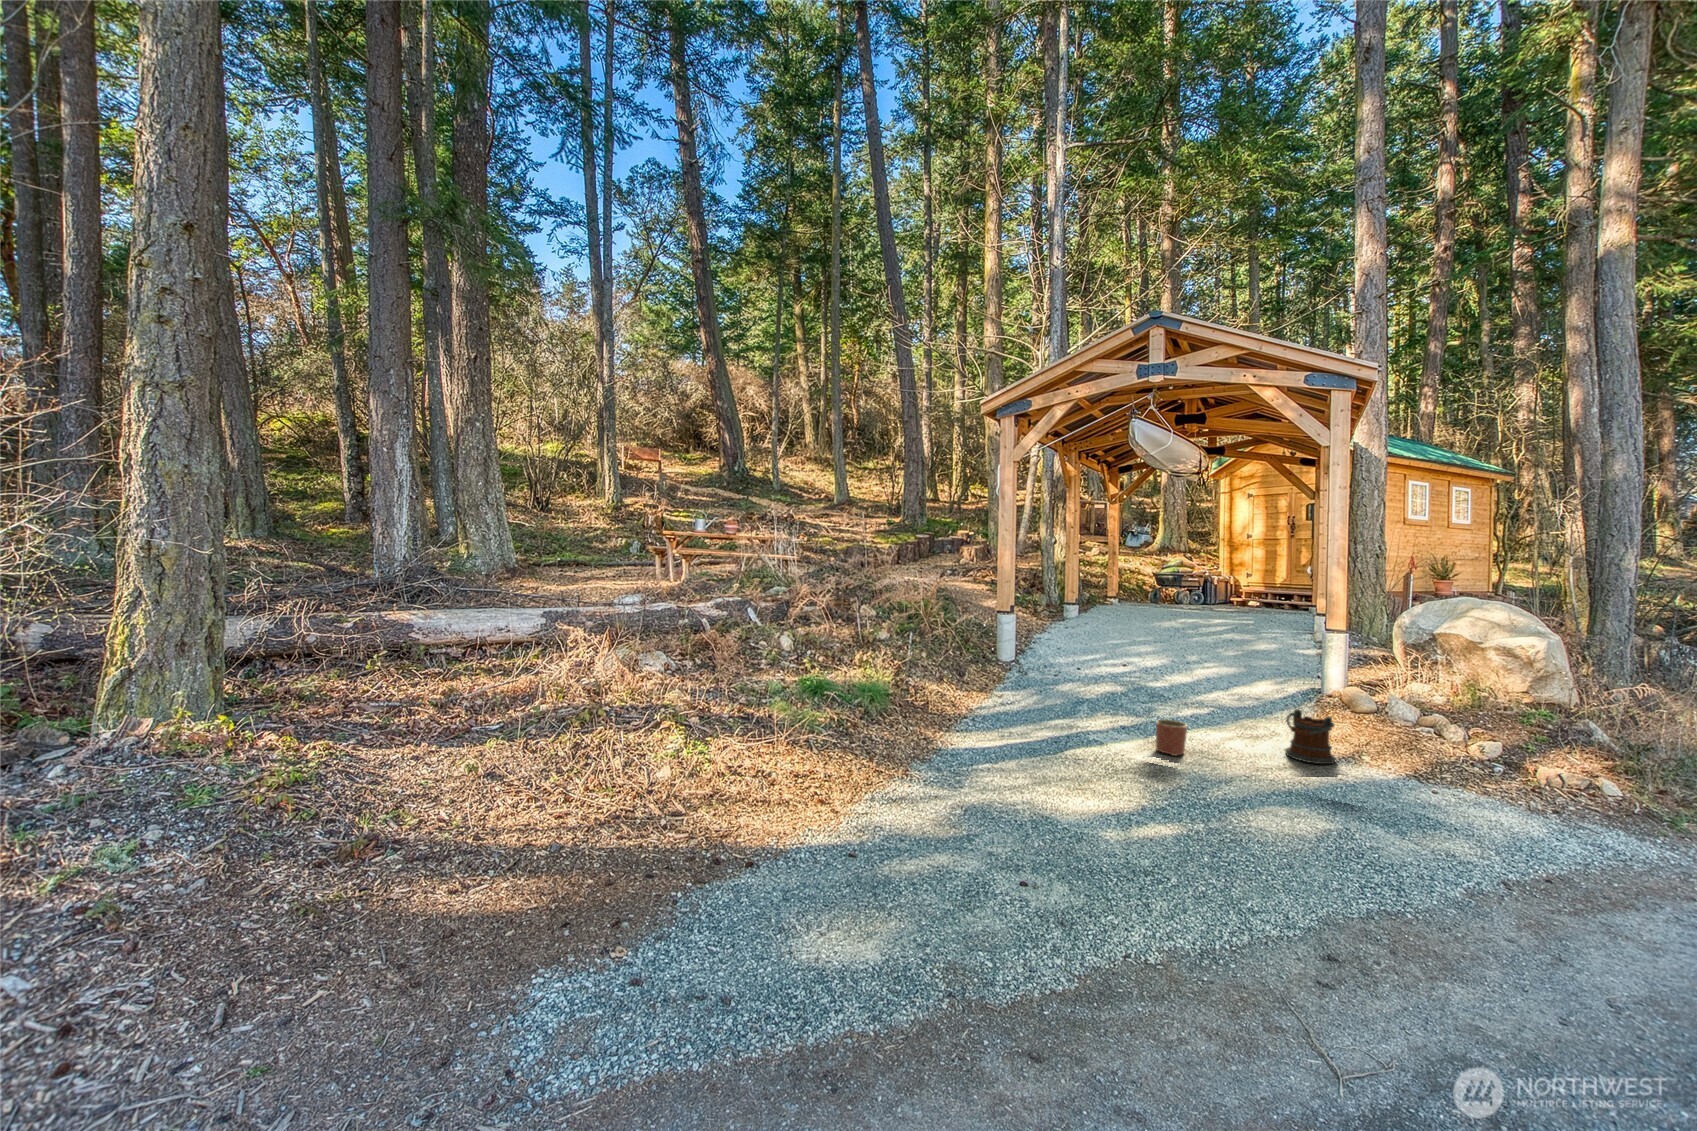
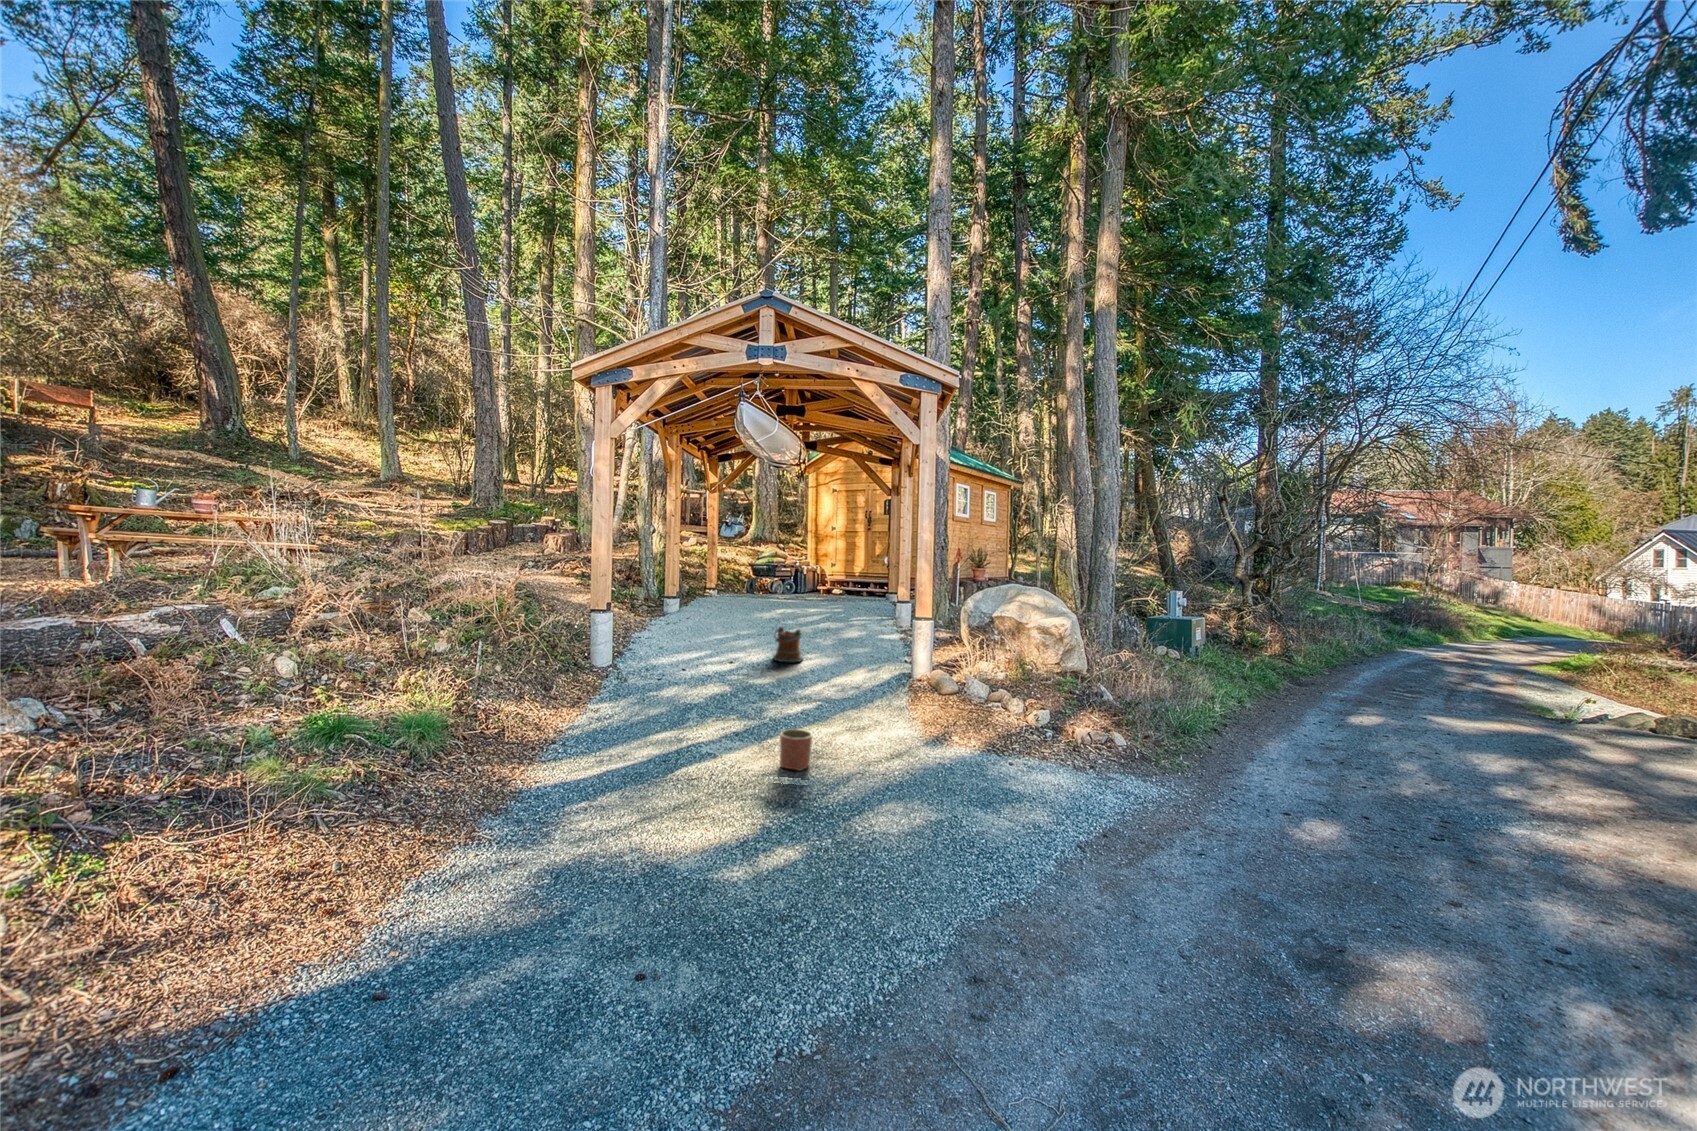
bucket: present [1285,709,1336,764] -> present [773,627,803,662]

